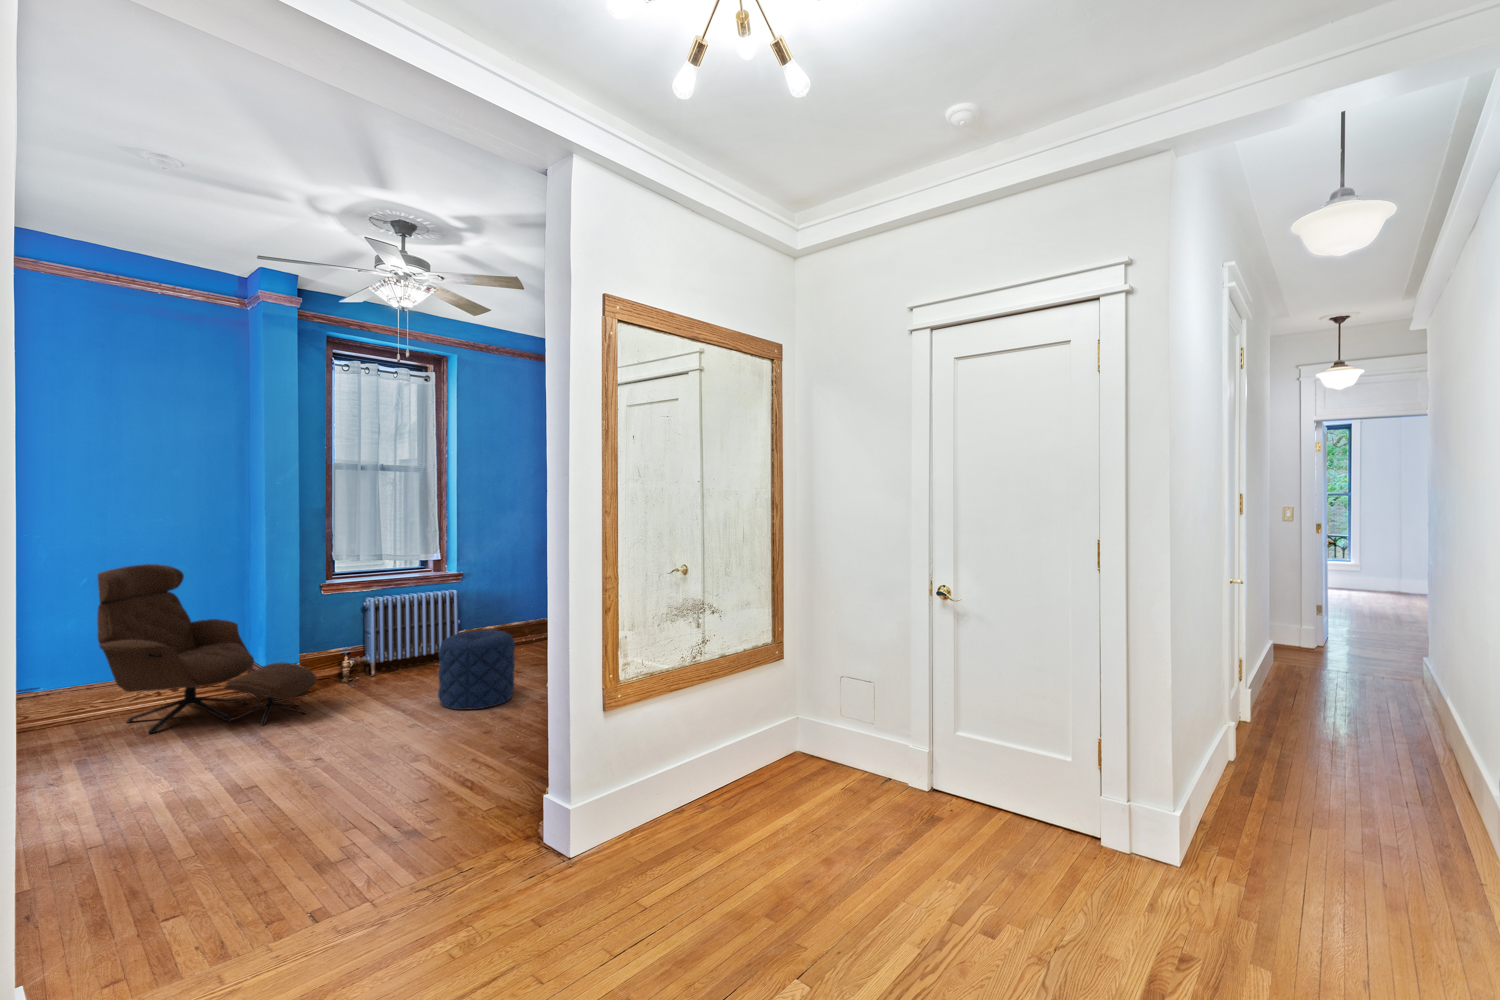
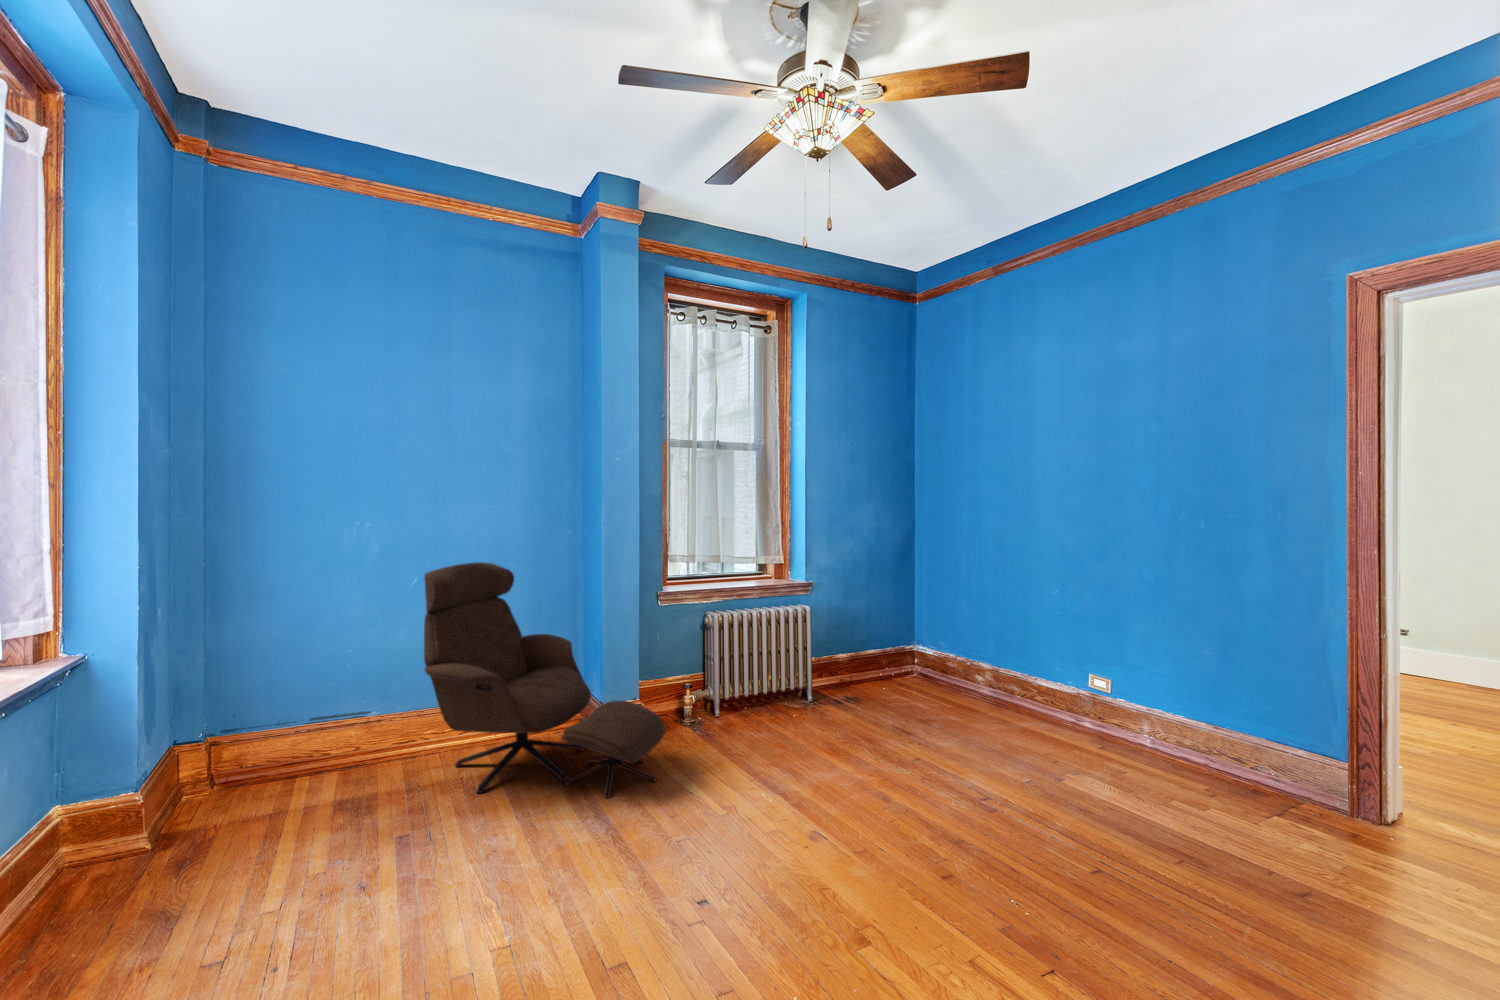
pouf: present [438,630,515,710] -> none [828,675,939,808]

